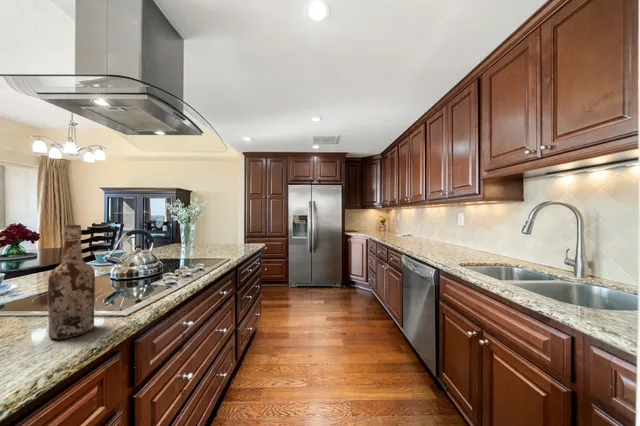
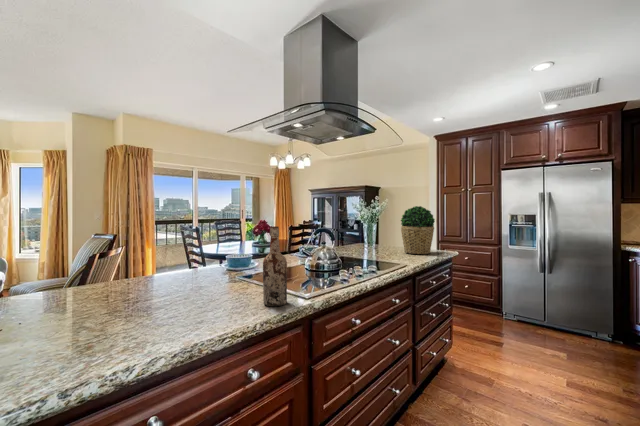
potted plant: none [219,207,250,250] -> present [401,206,435,254]

